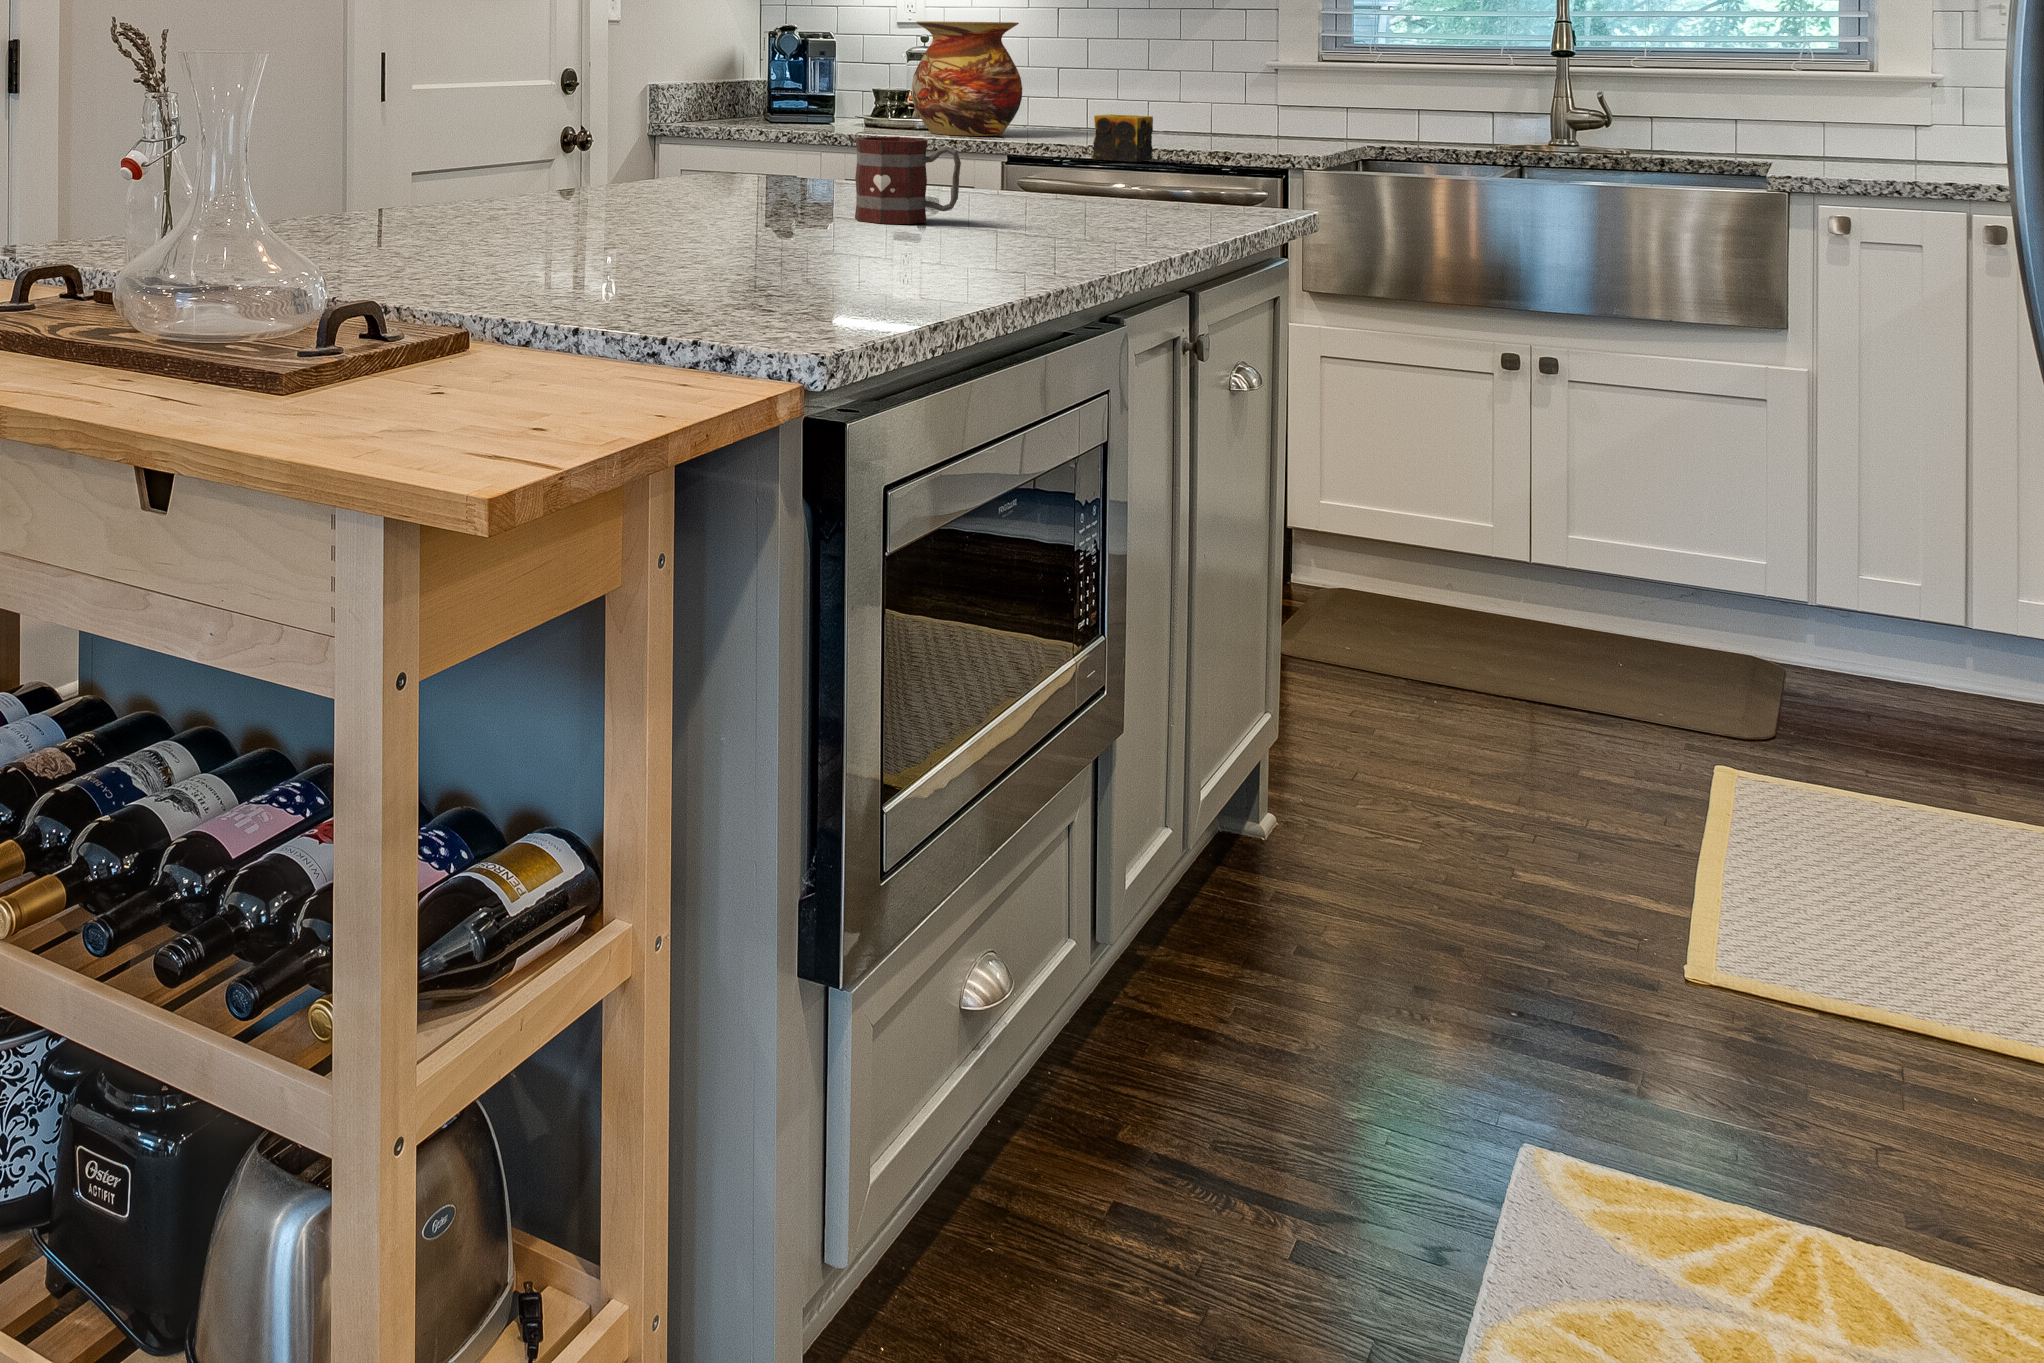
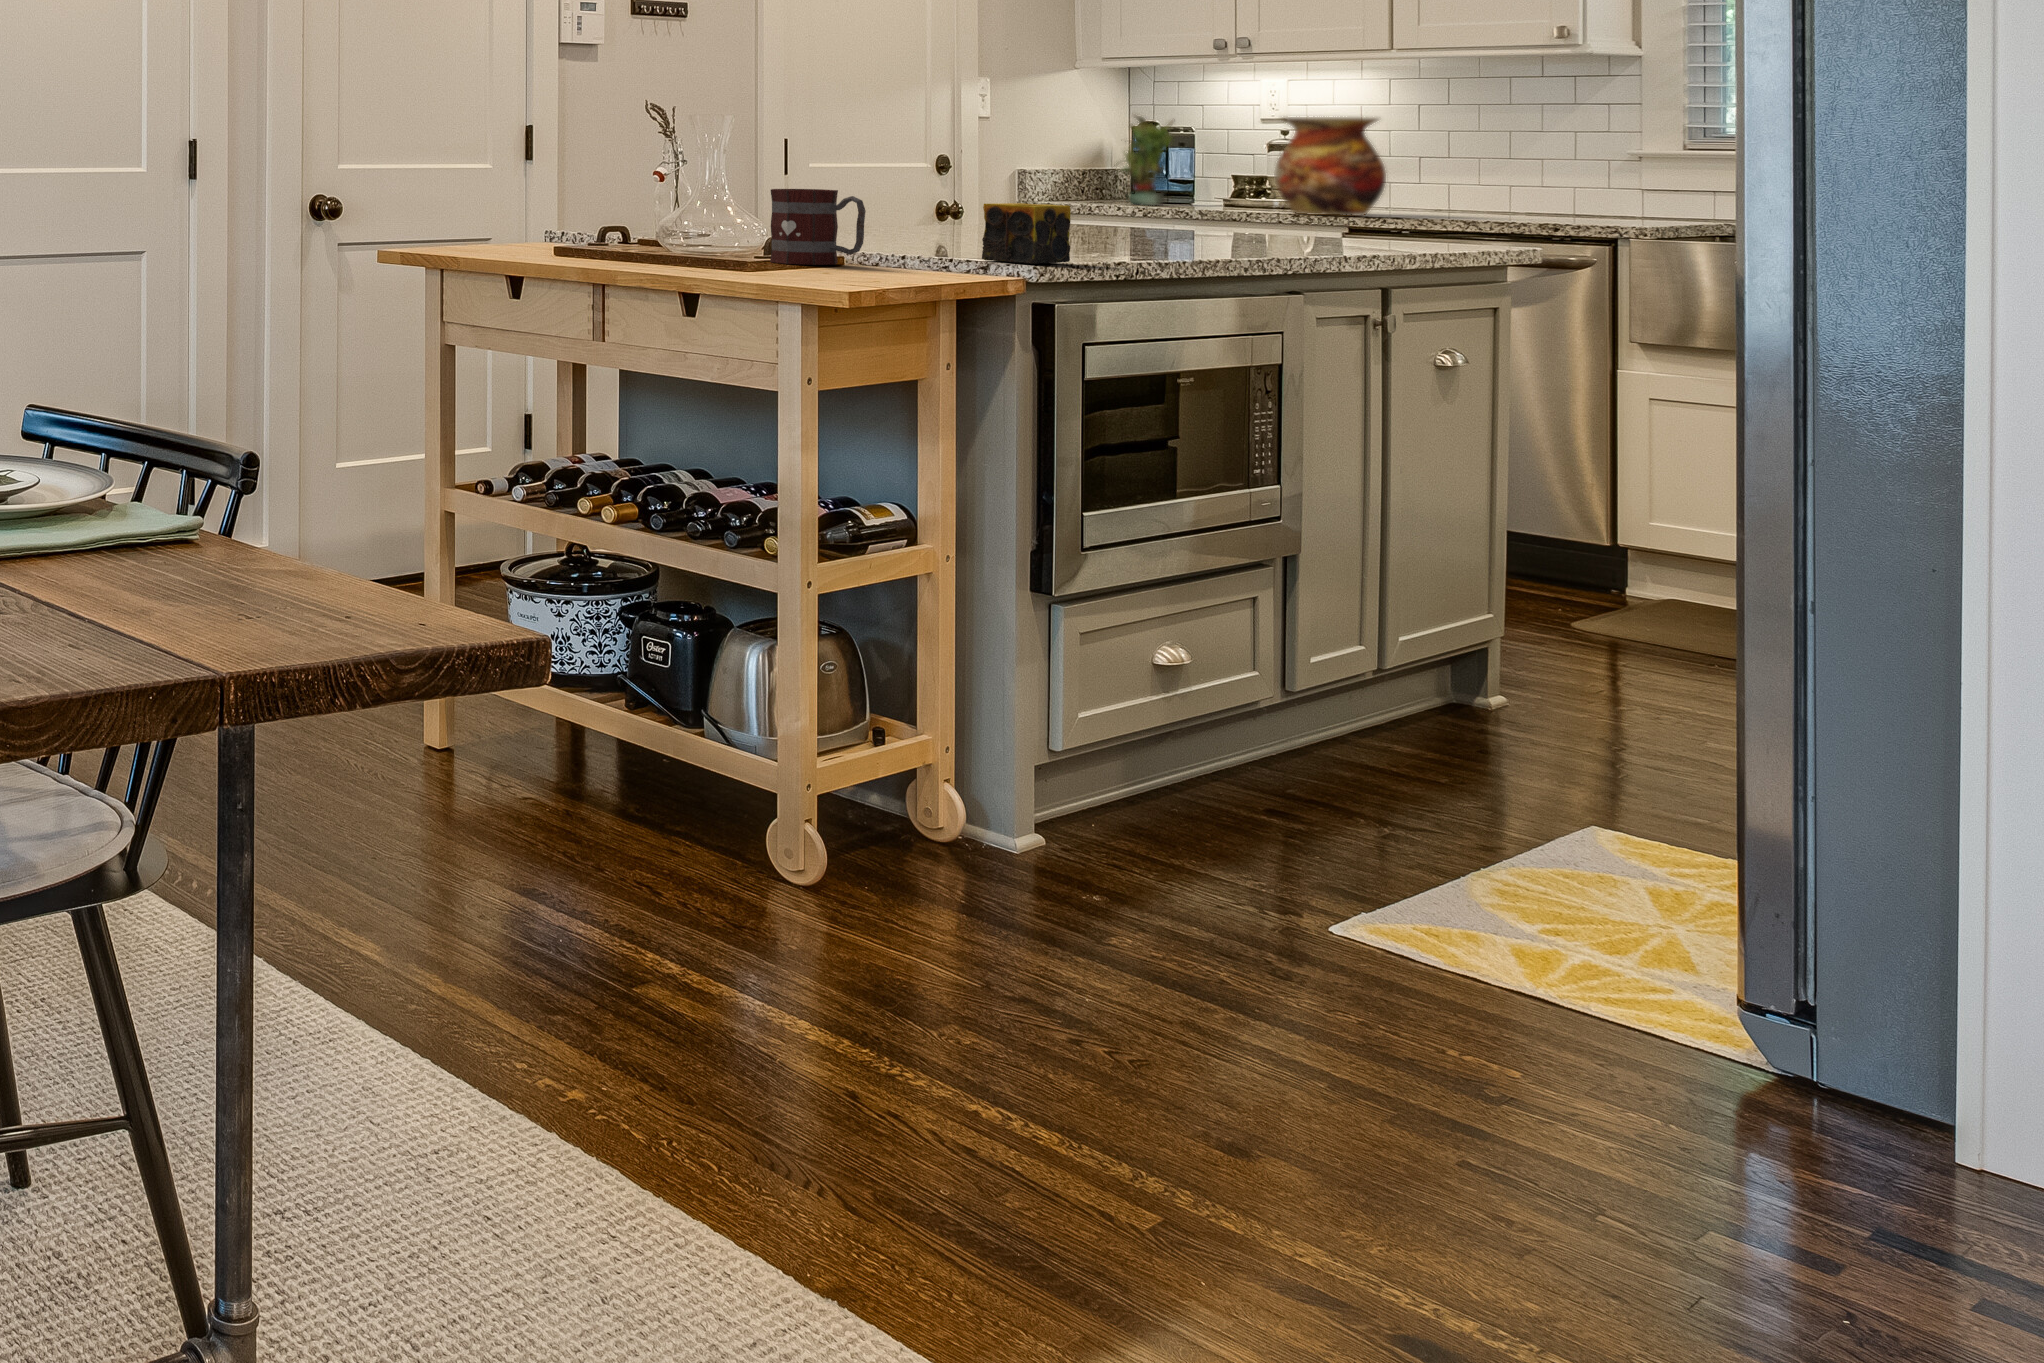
potted plant: none [739,16,807,123] -> present [1114,116,1173,205]
candle: present [1093,114,1153,162] -> present [982,203,1071,264]
mug: present [855,137,961,224] -> present [770,189,866,265]

